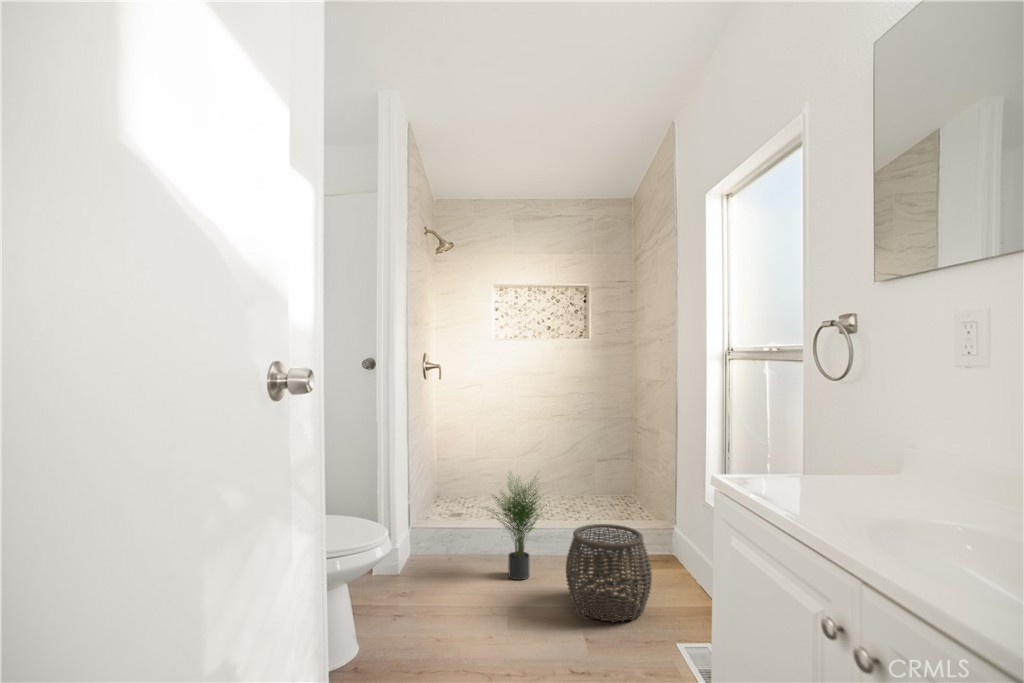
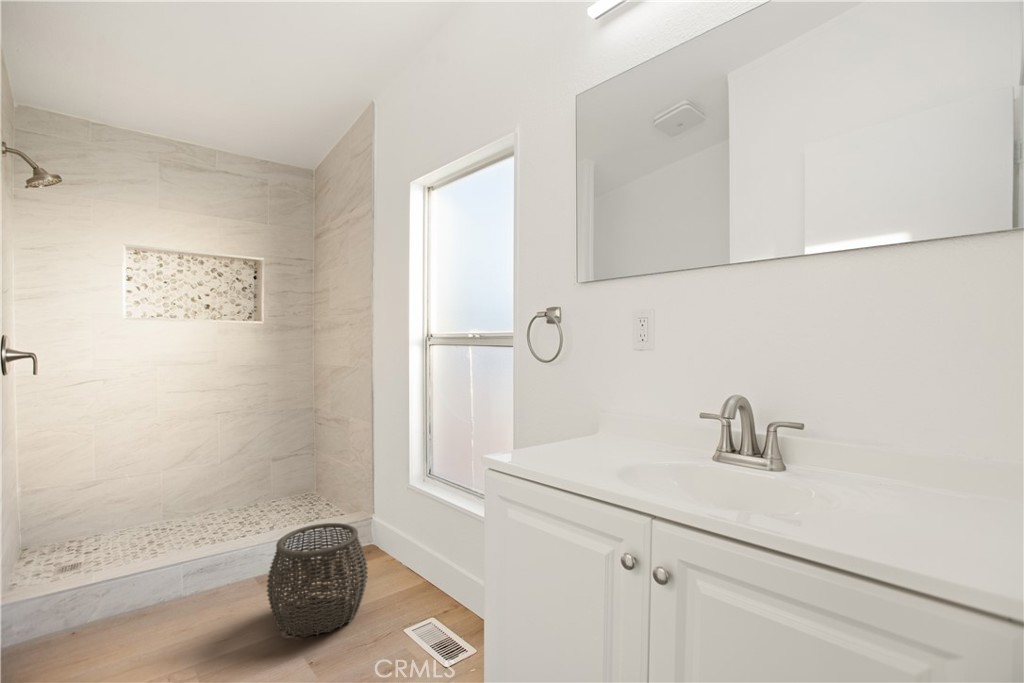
potted plant: present [486,479,544,580] -> none [121,478,238,621]

